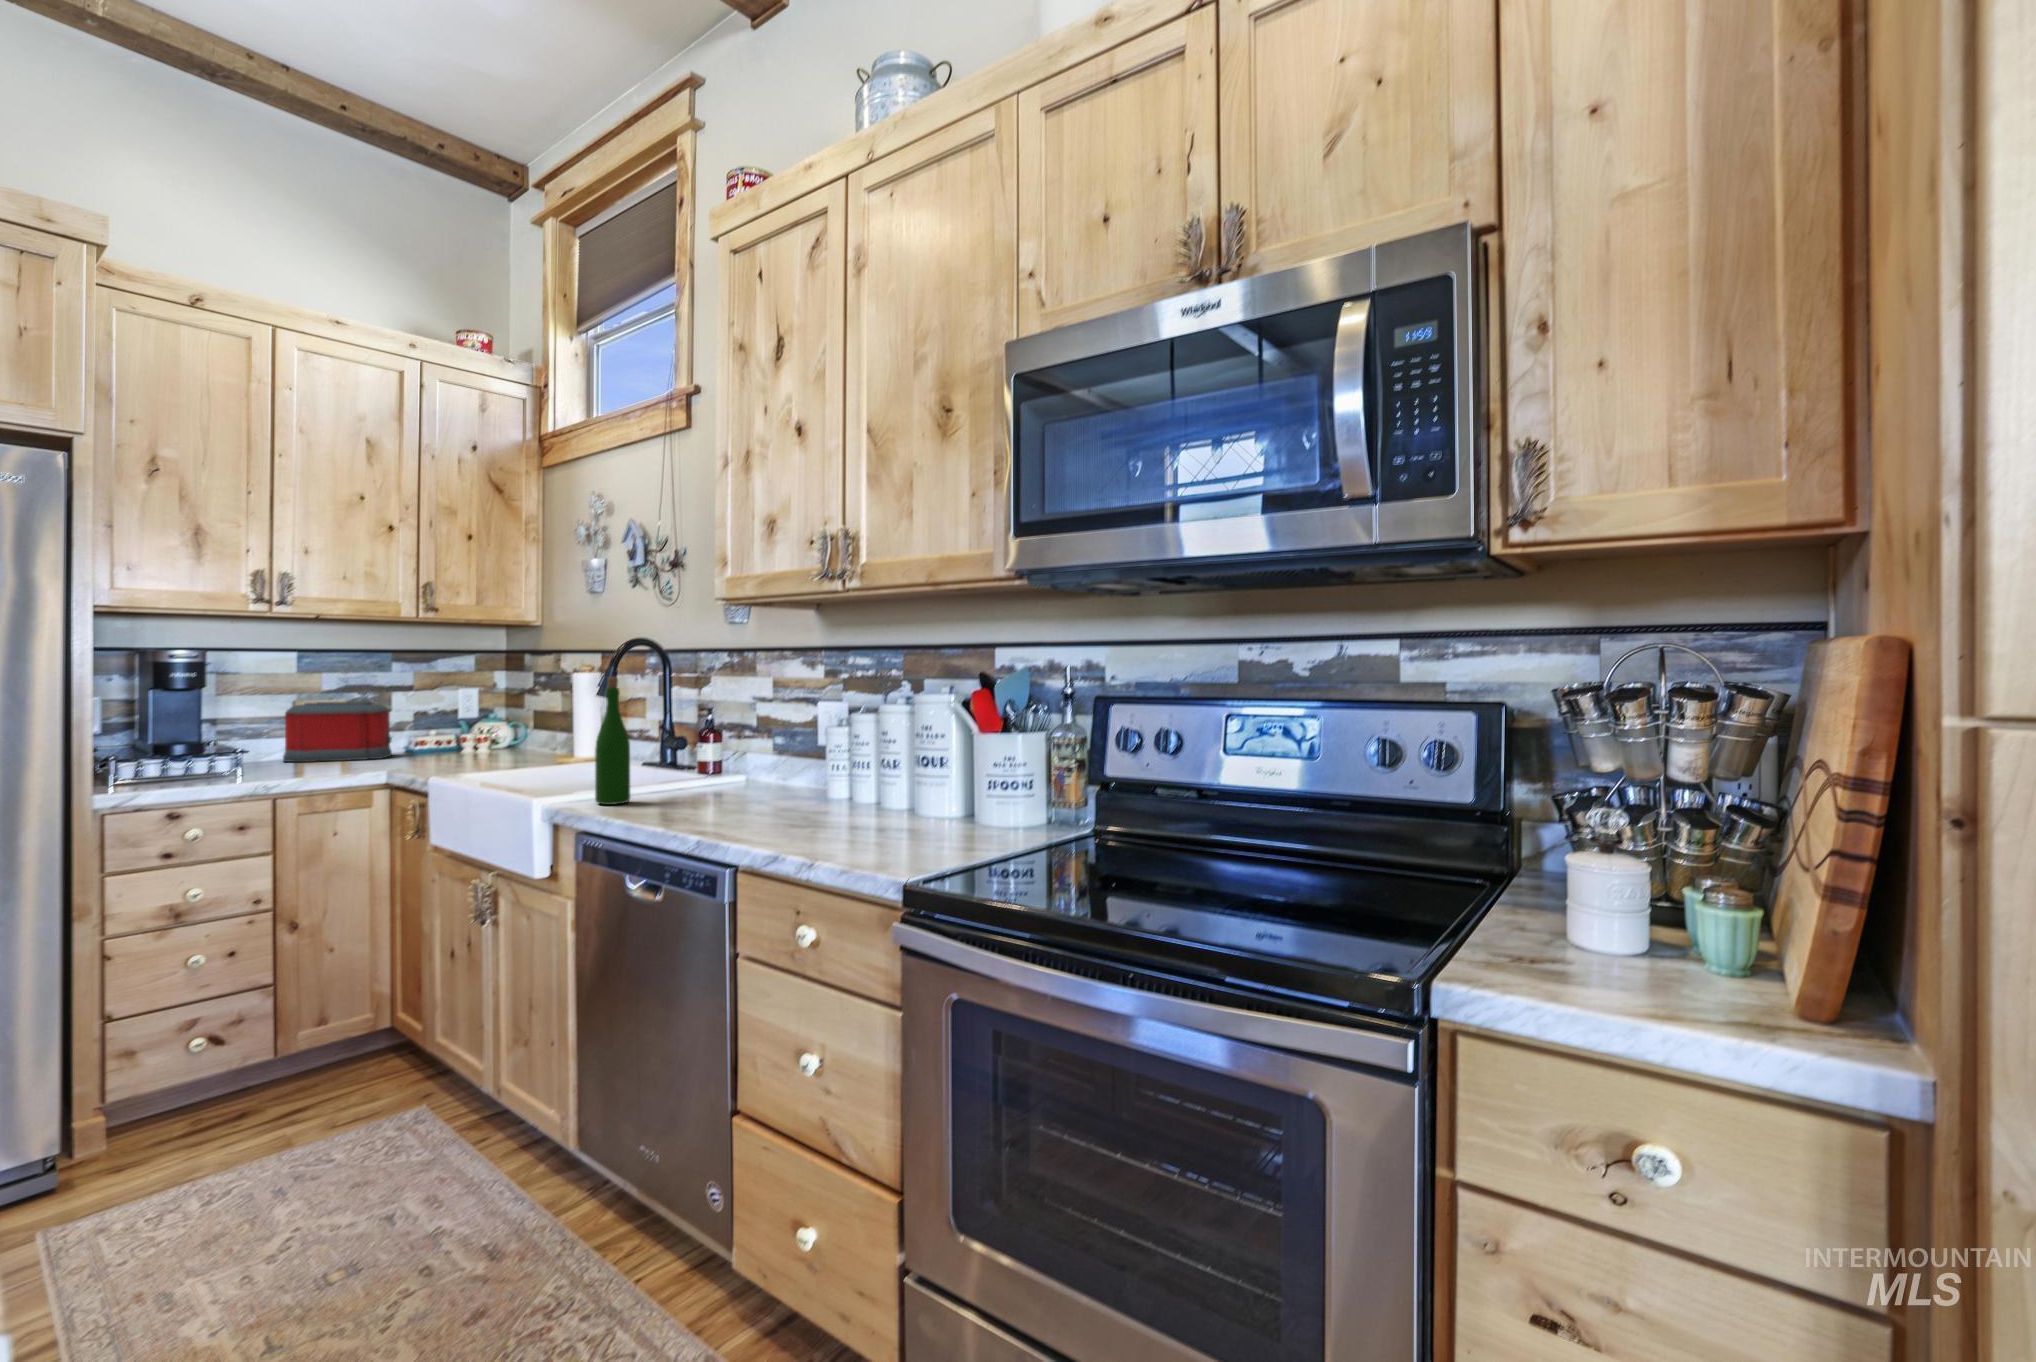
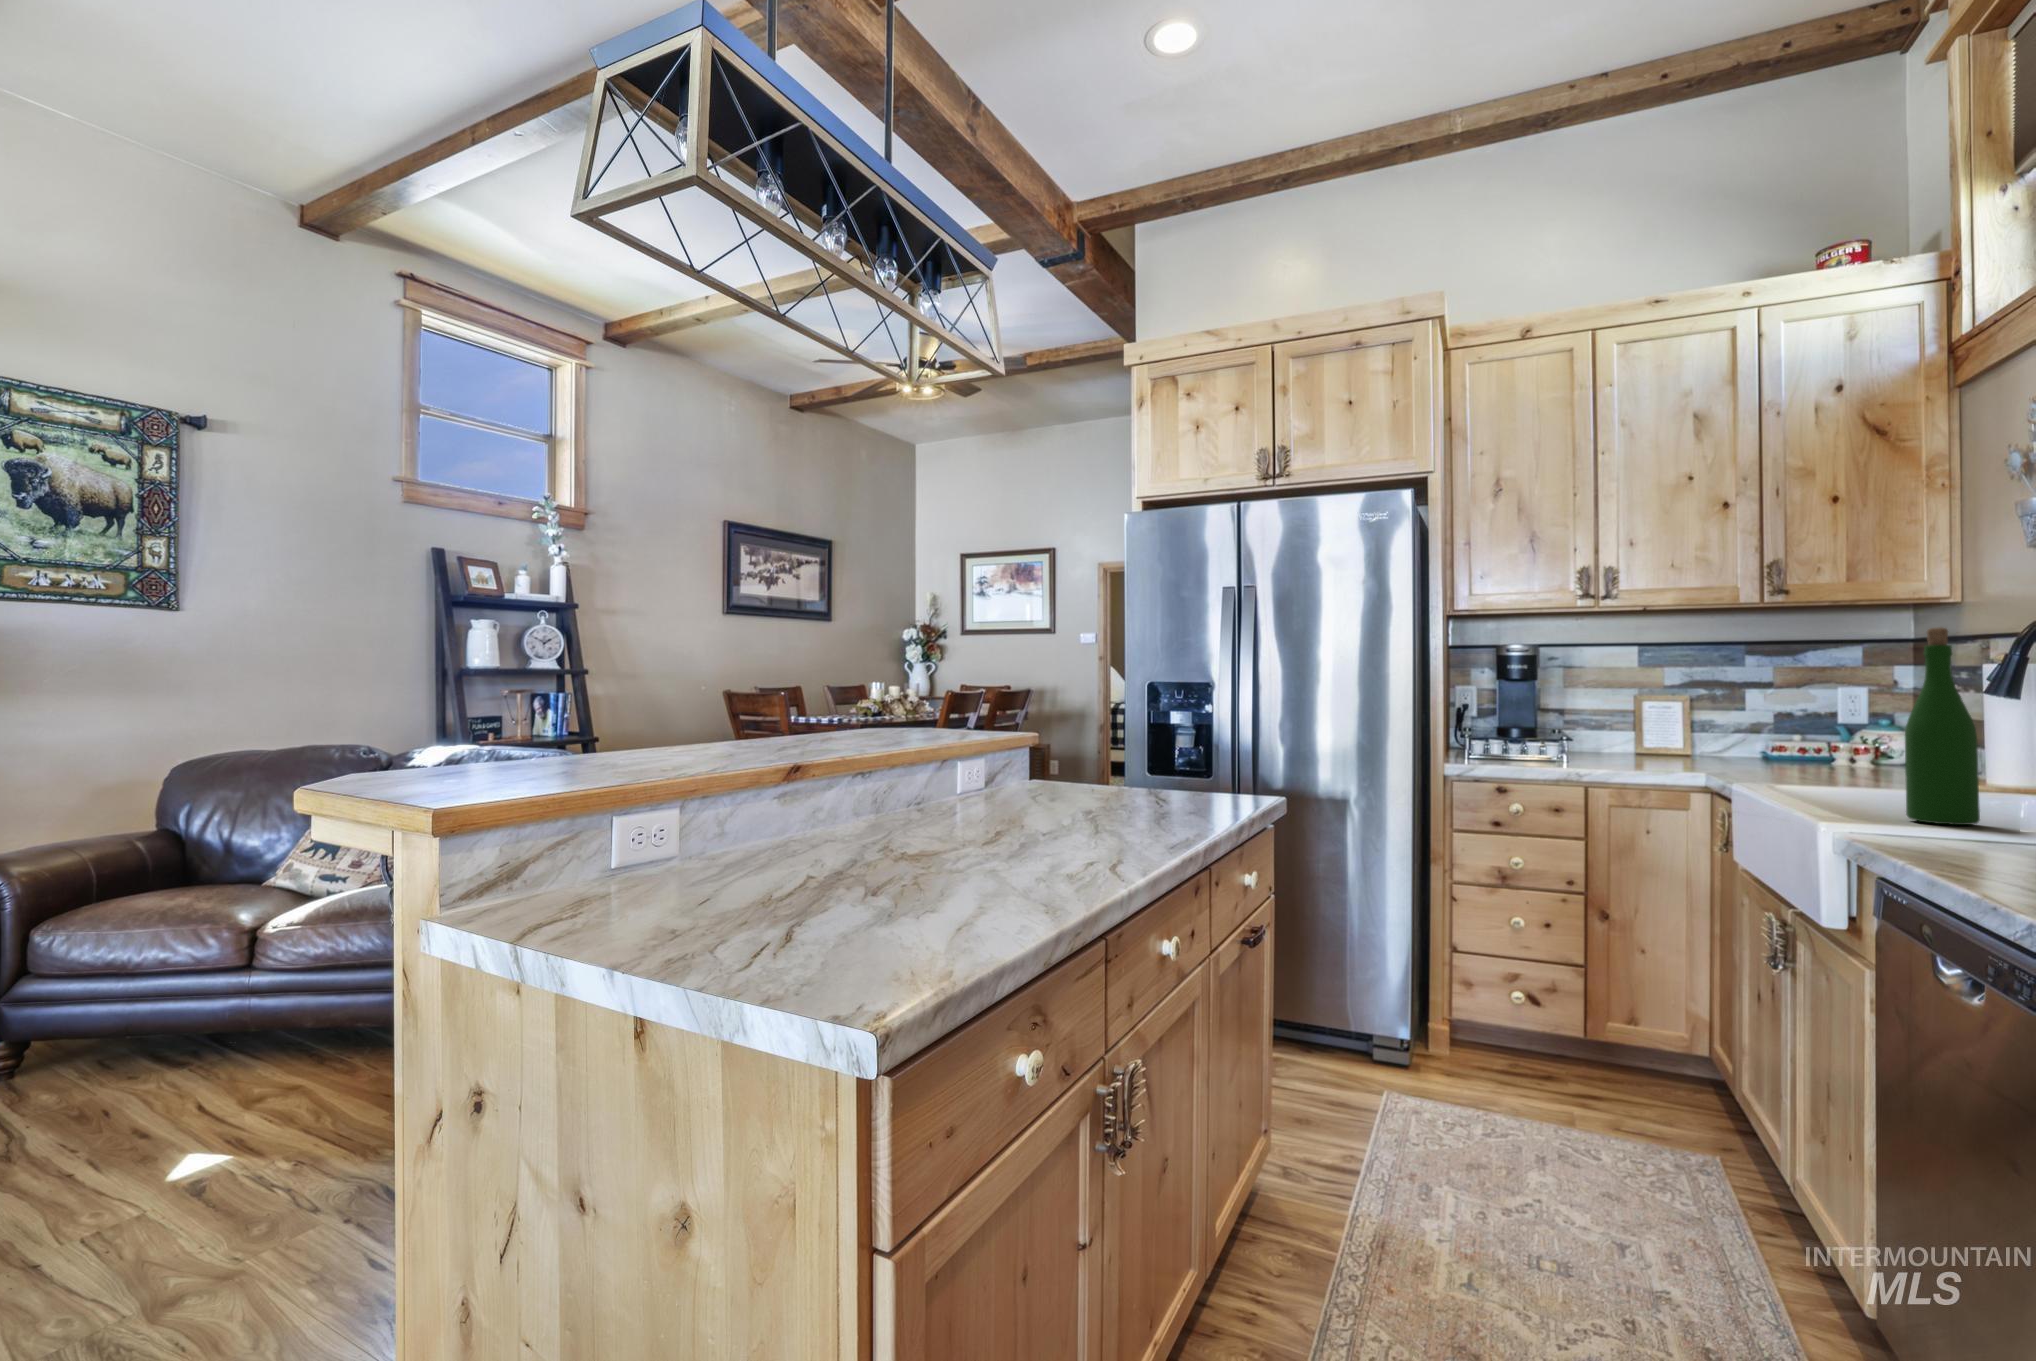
toaster: present [283,701,392,762] -> none [1624,700,1742,762]

